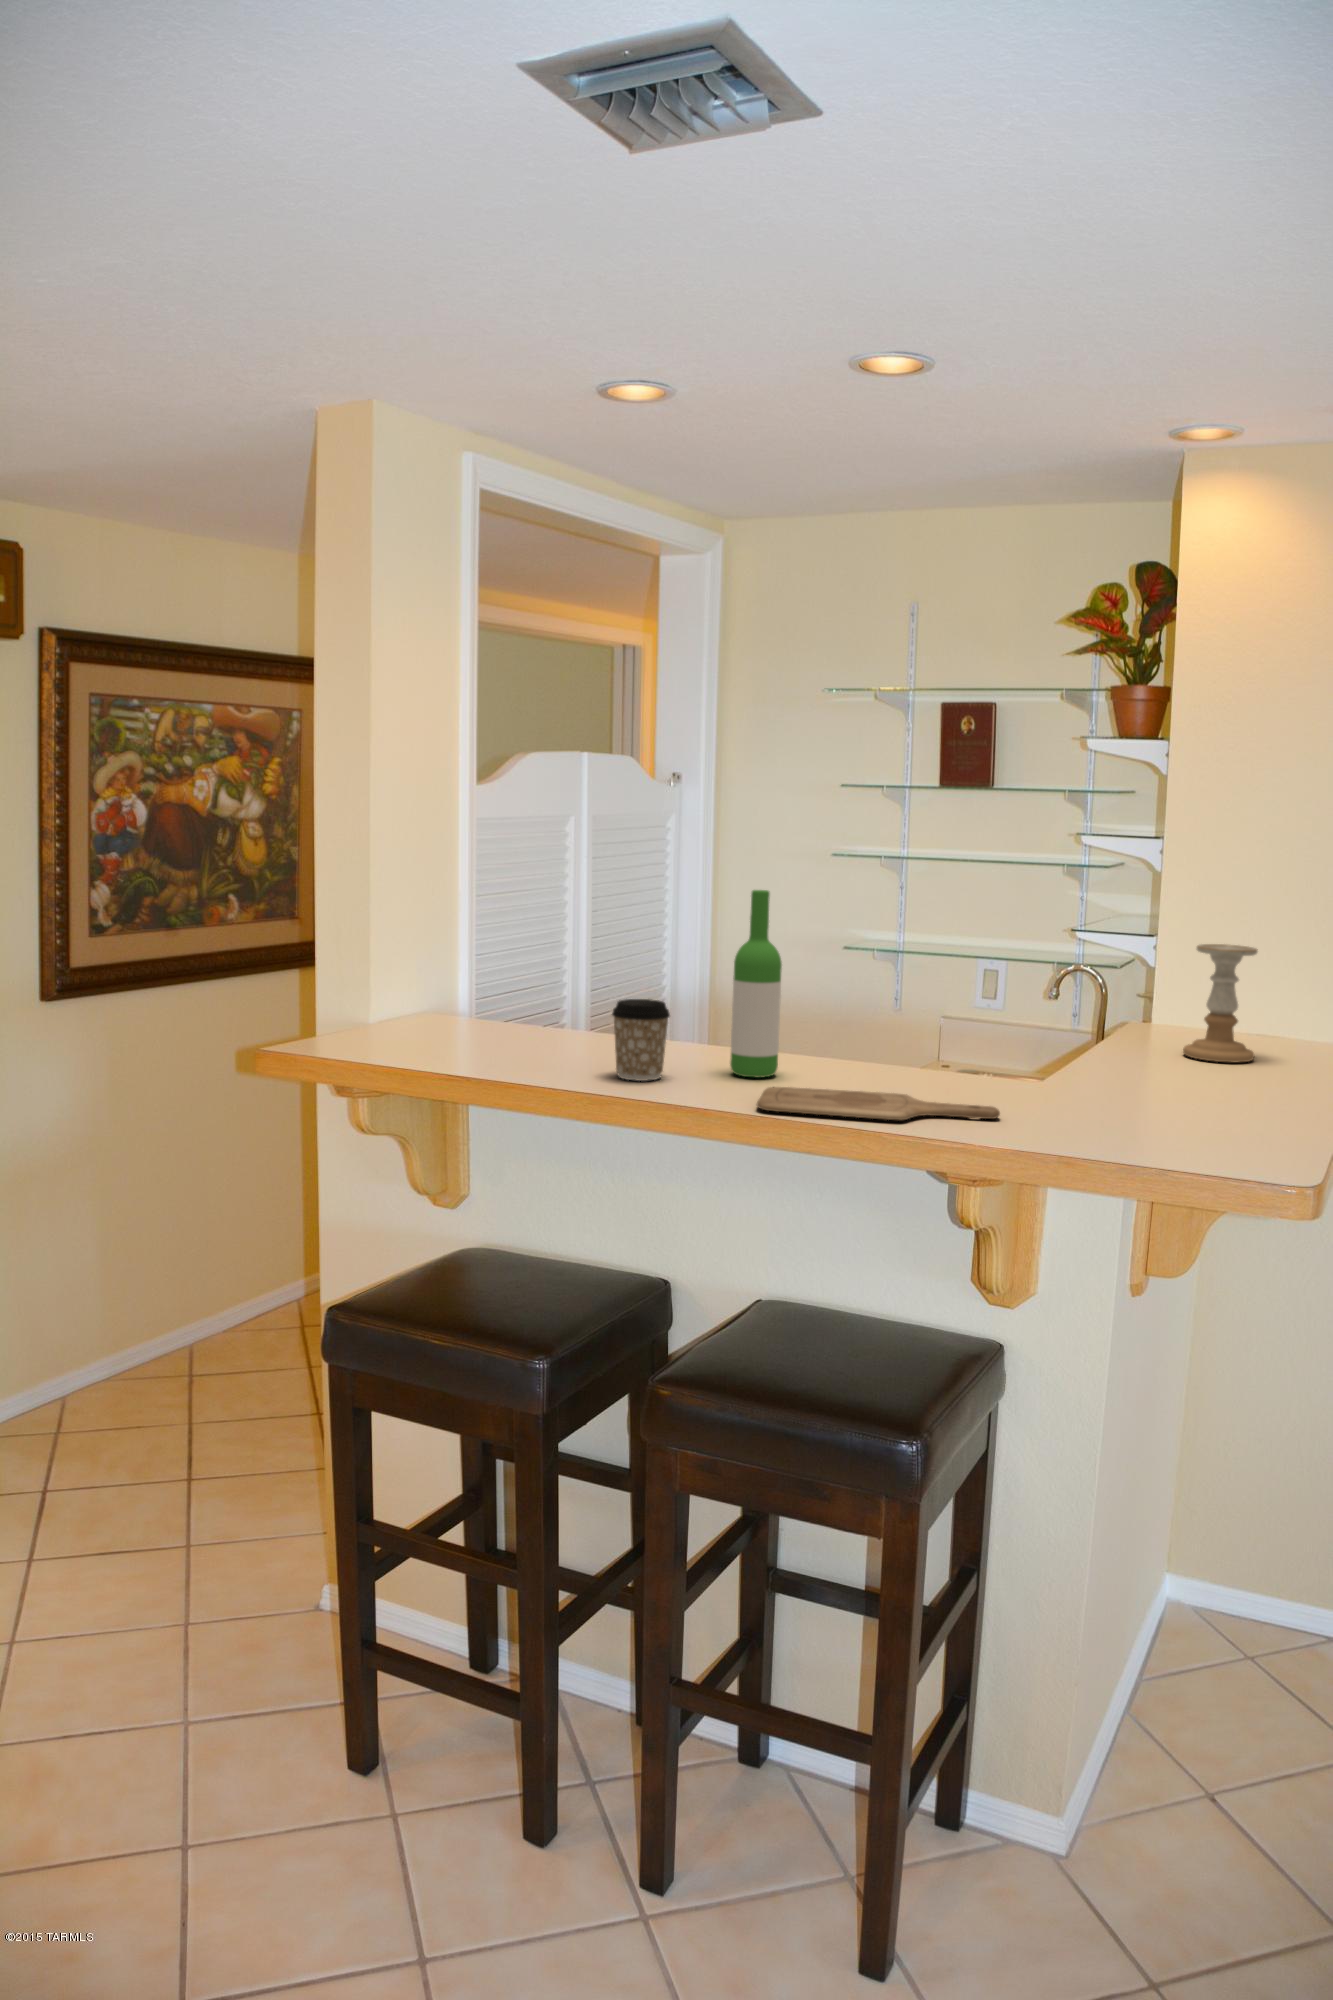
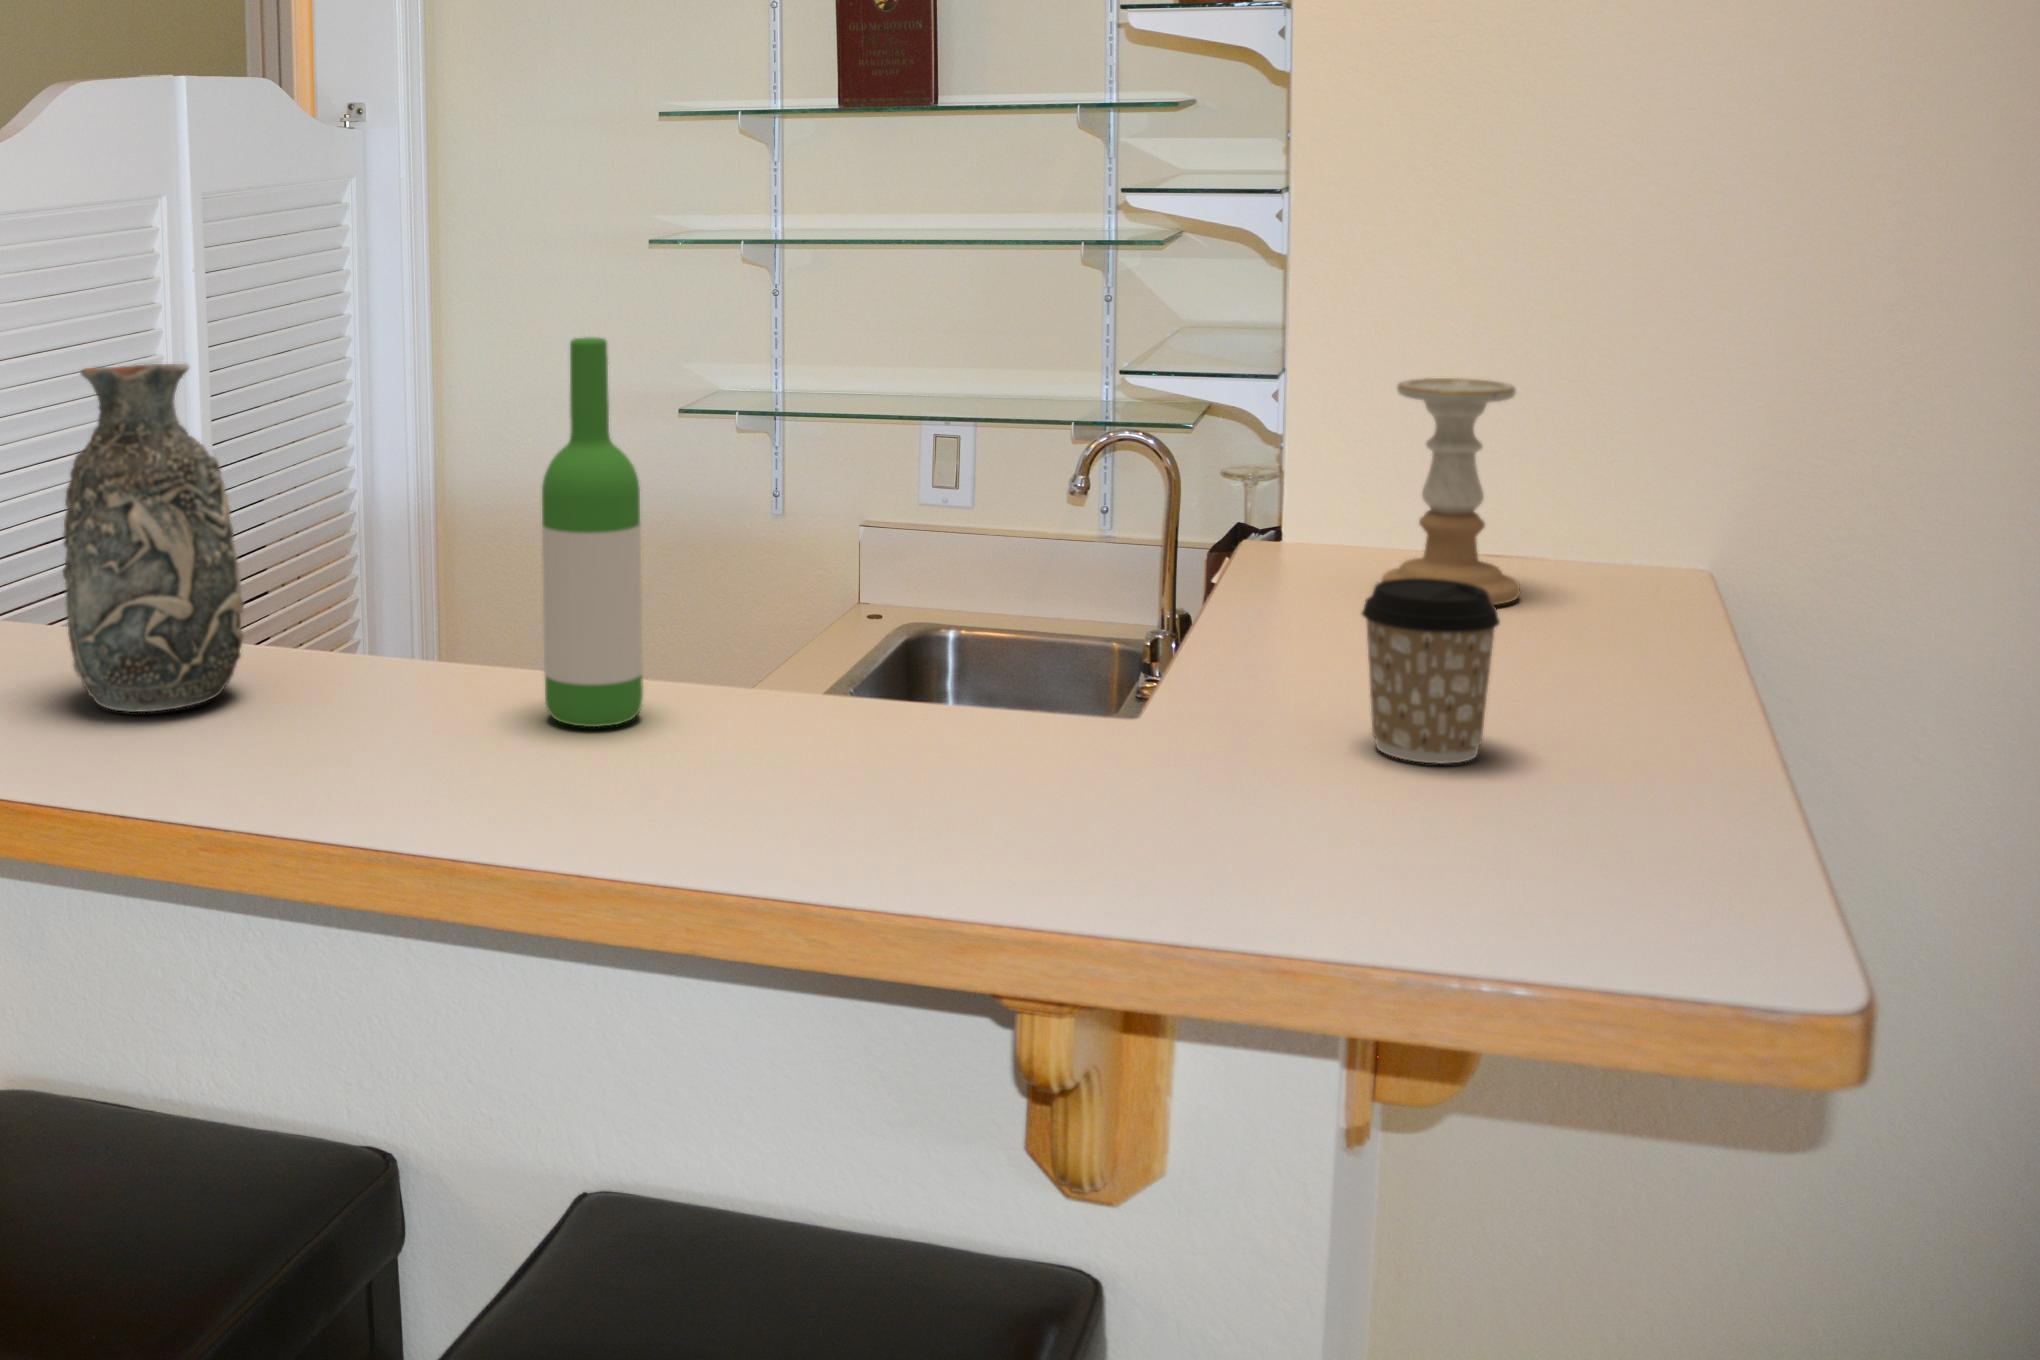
decorative vase: none [505,892,589,1059] -> present [63,364,244,712]
coffee cup: present [612,999,670,1081] -> present [1362,578,1500,764]
cutting board: present [757,1087,1000,1120] -> none [627,758,1145,835]

